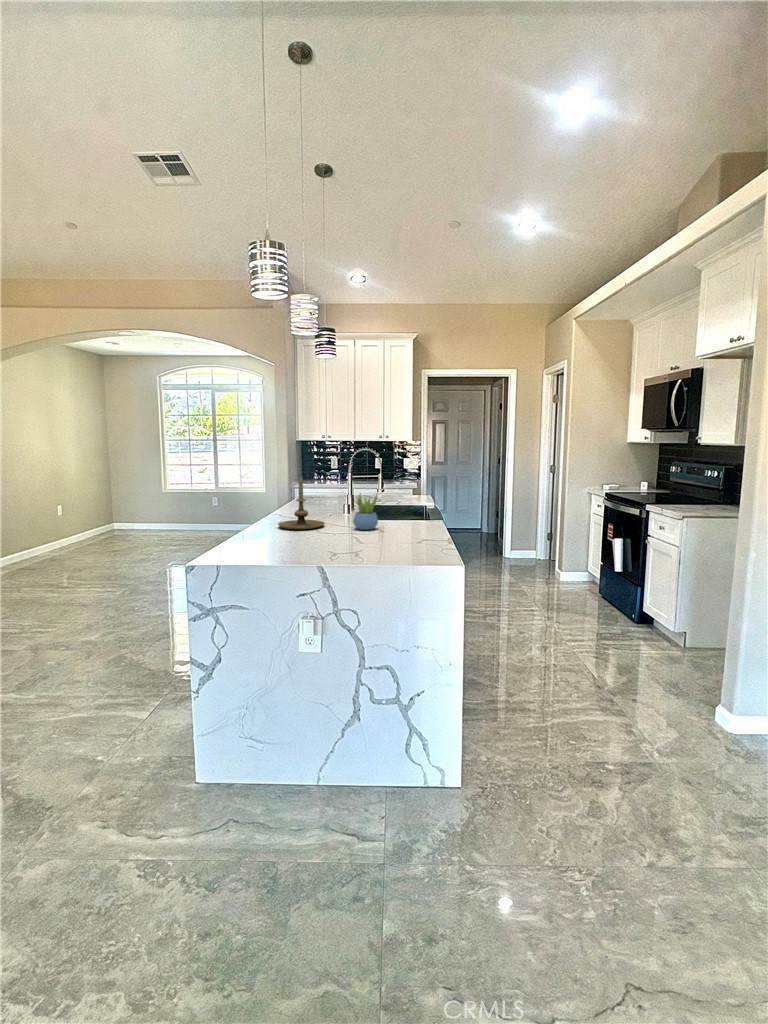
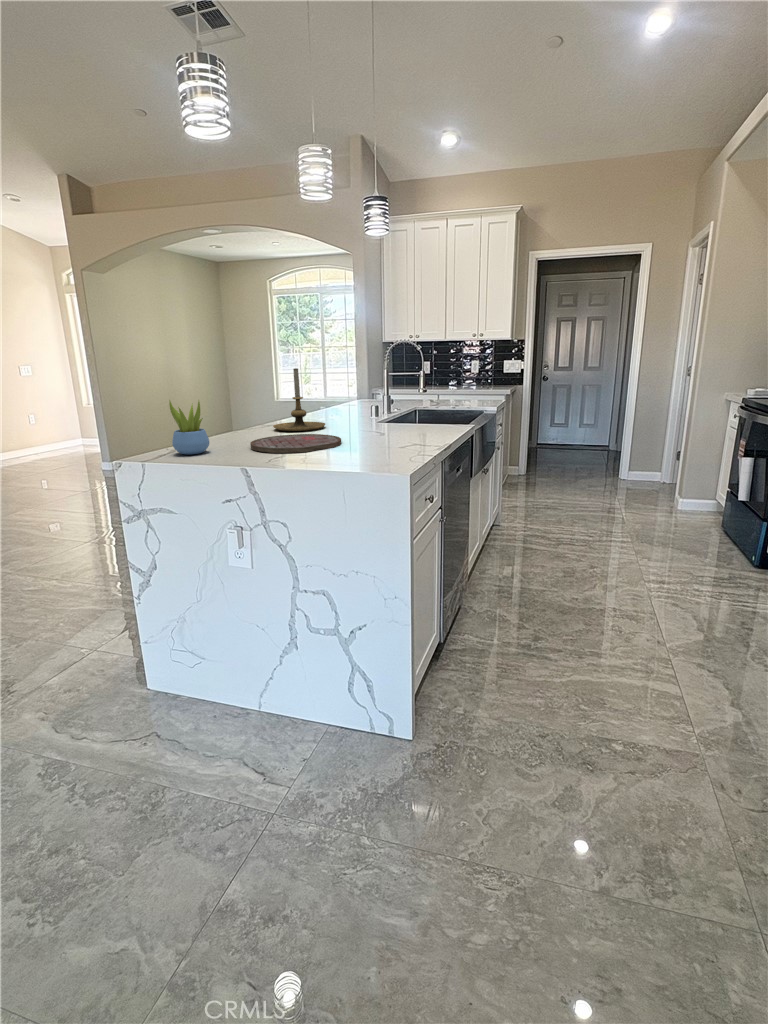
succulent plant: present [353,494,378,530] -> present [169,400,209,455]
cutting board: none [291,532,368,550] -> present [250,434,341,453]

